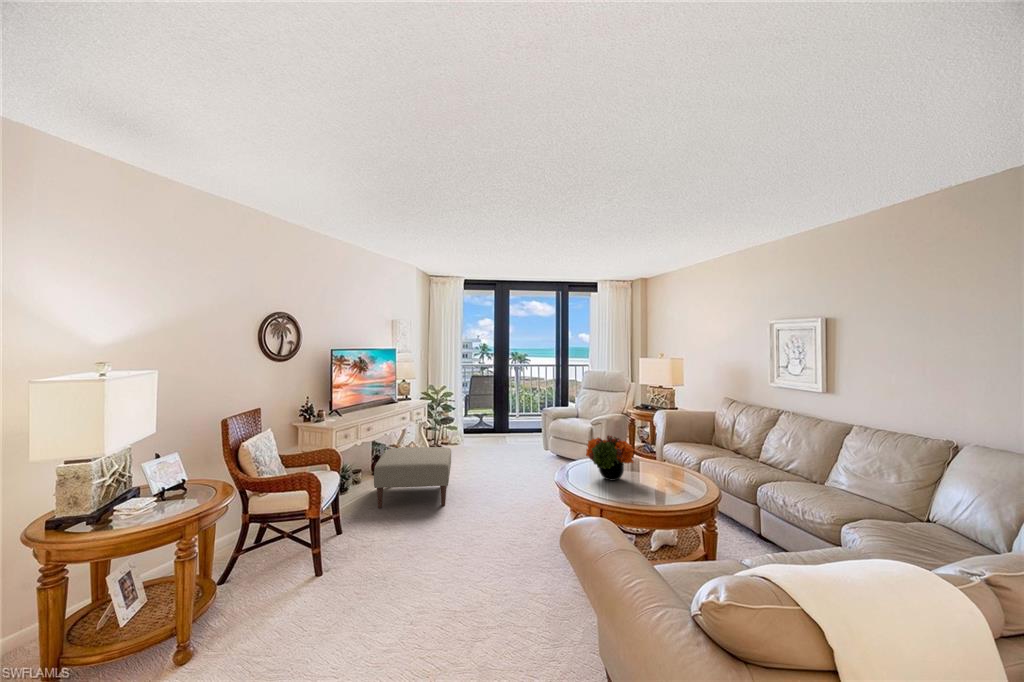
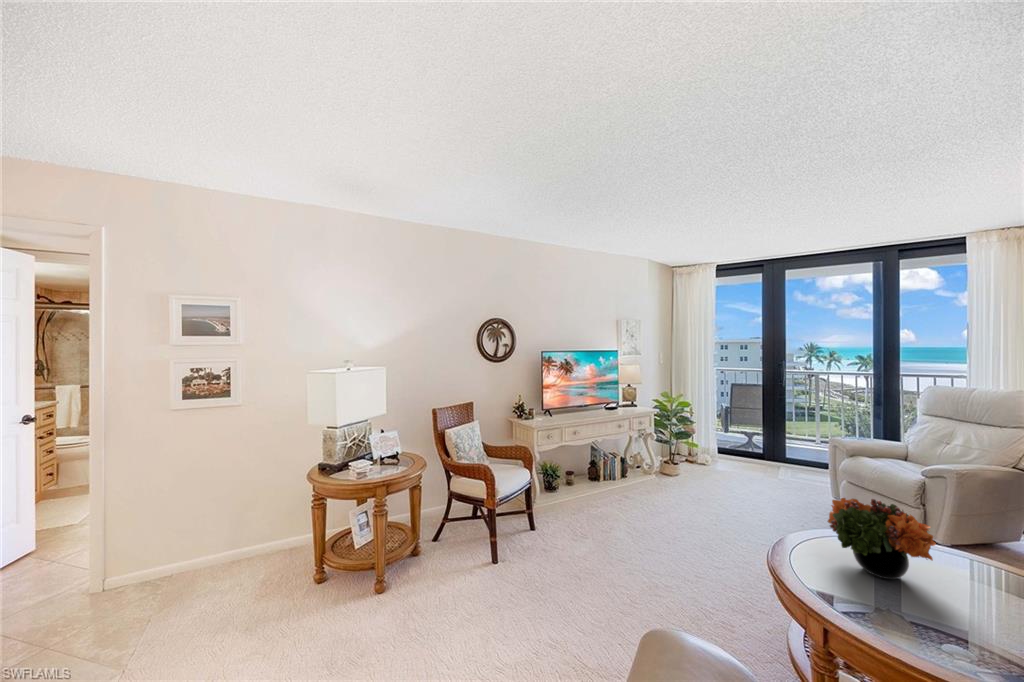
ottoman: present [374,447,451,508] -> none [571,456,666,532]

